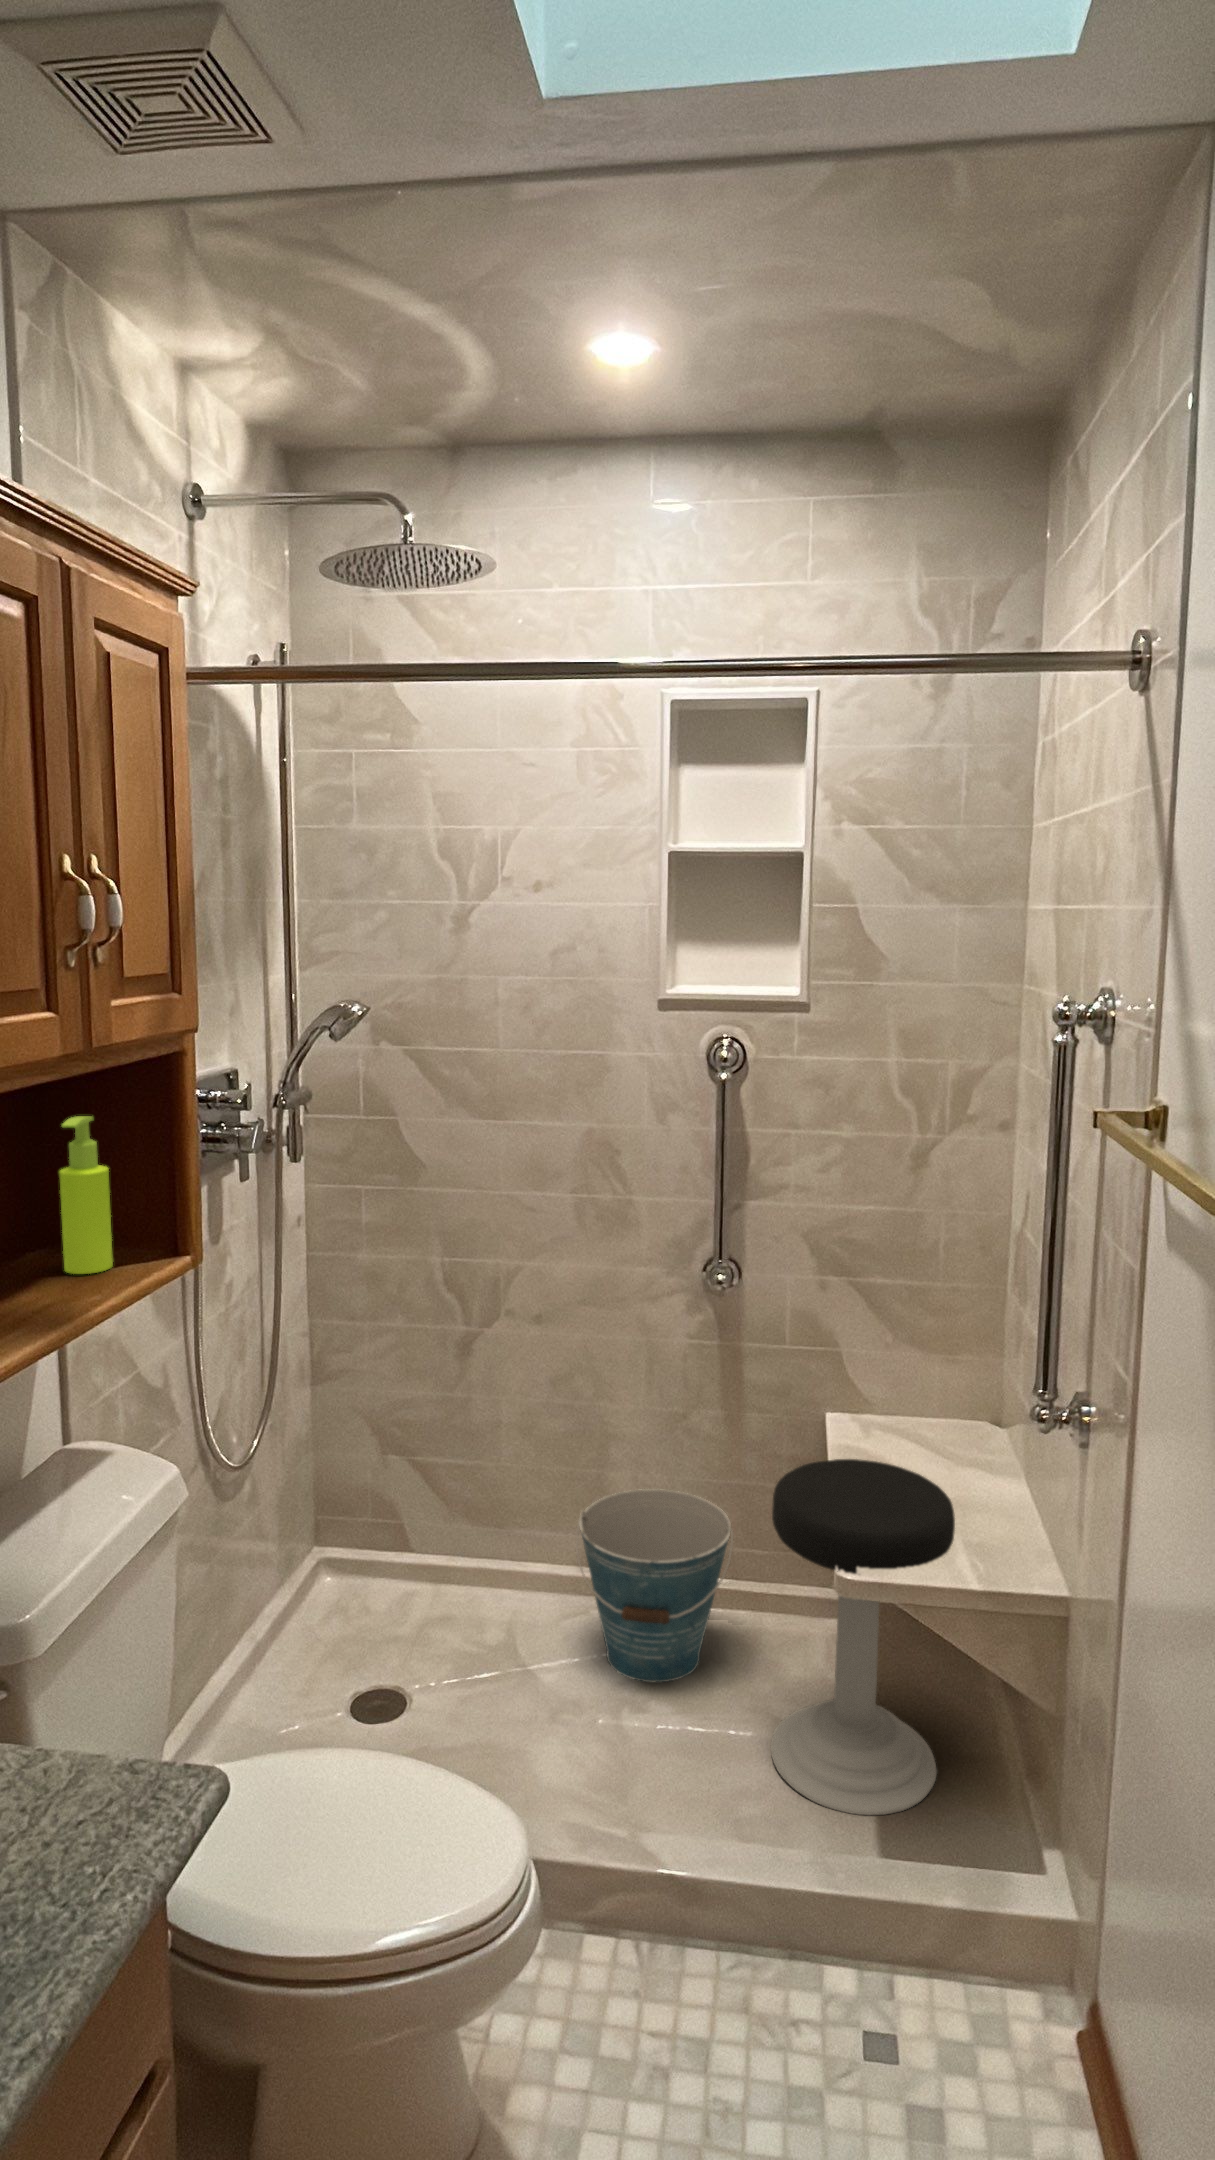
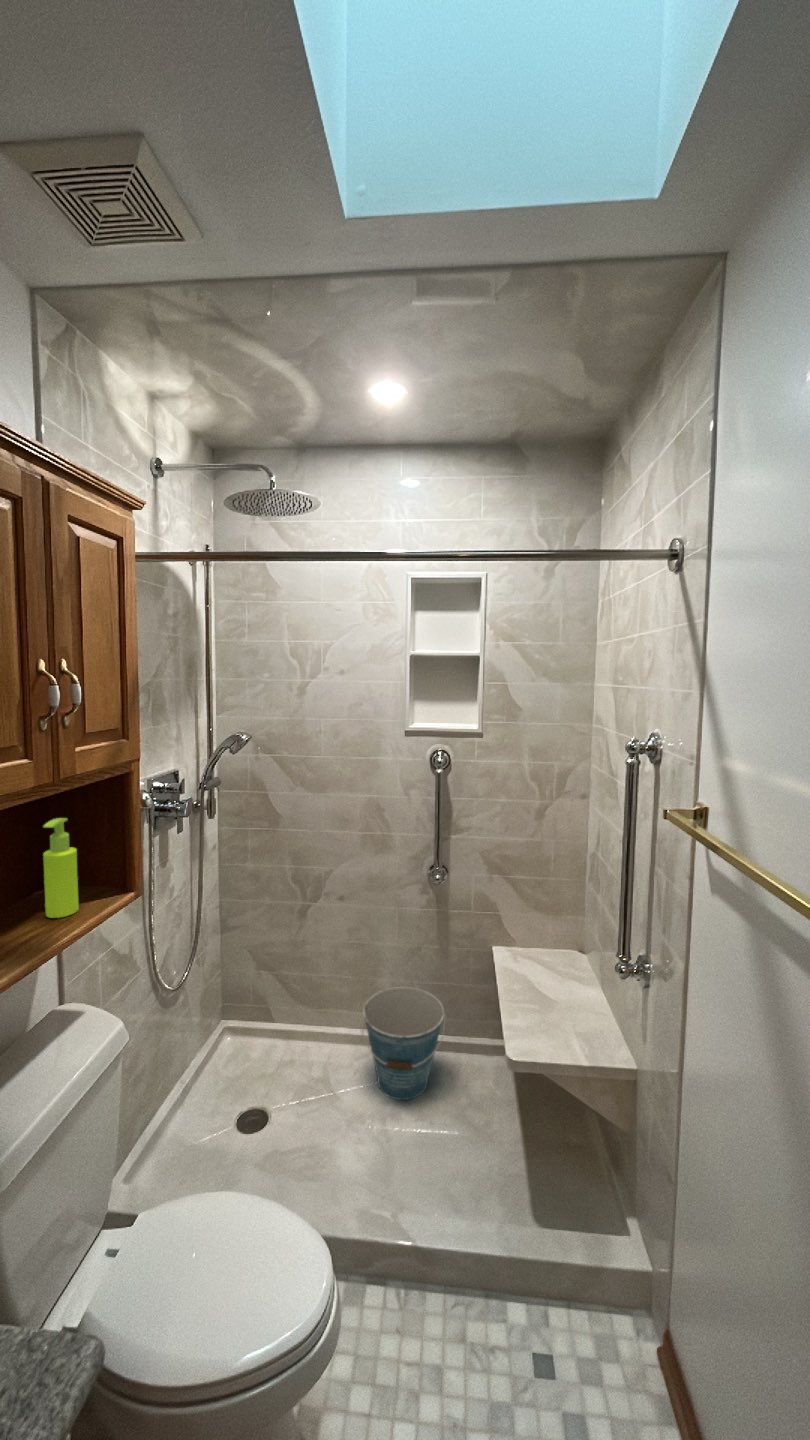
stool: present [771,1459,955,1815] -> none [469,979,570,1192]

